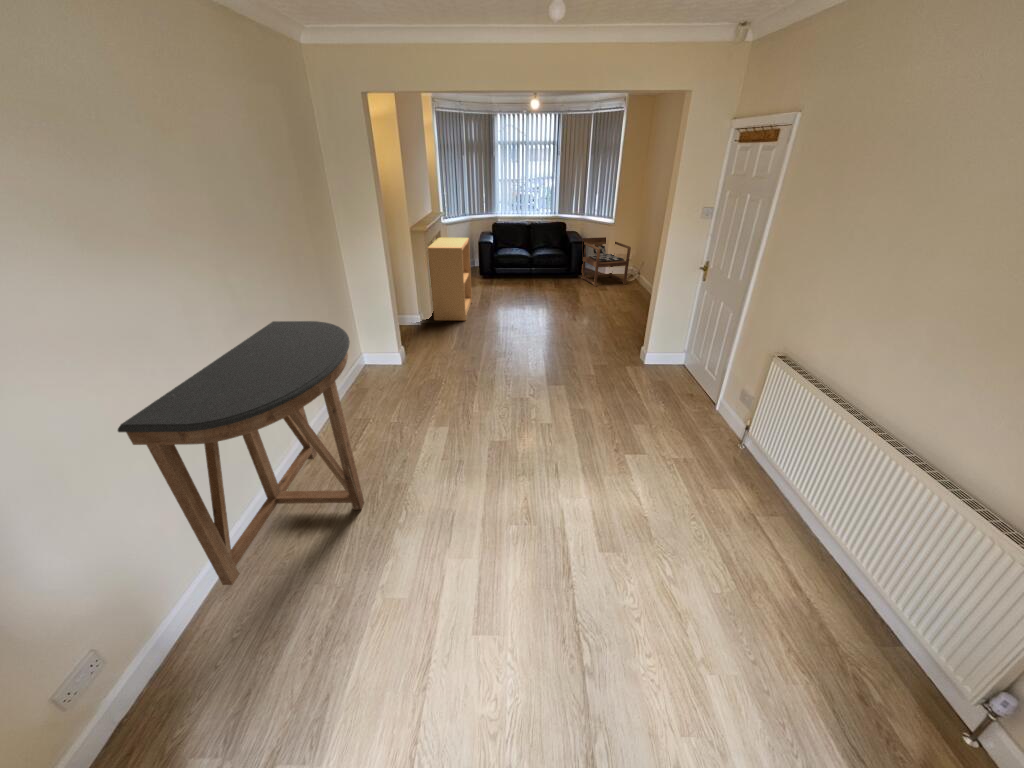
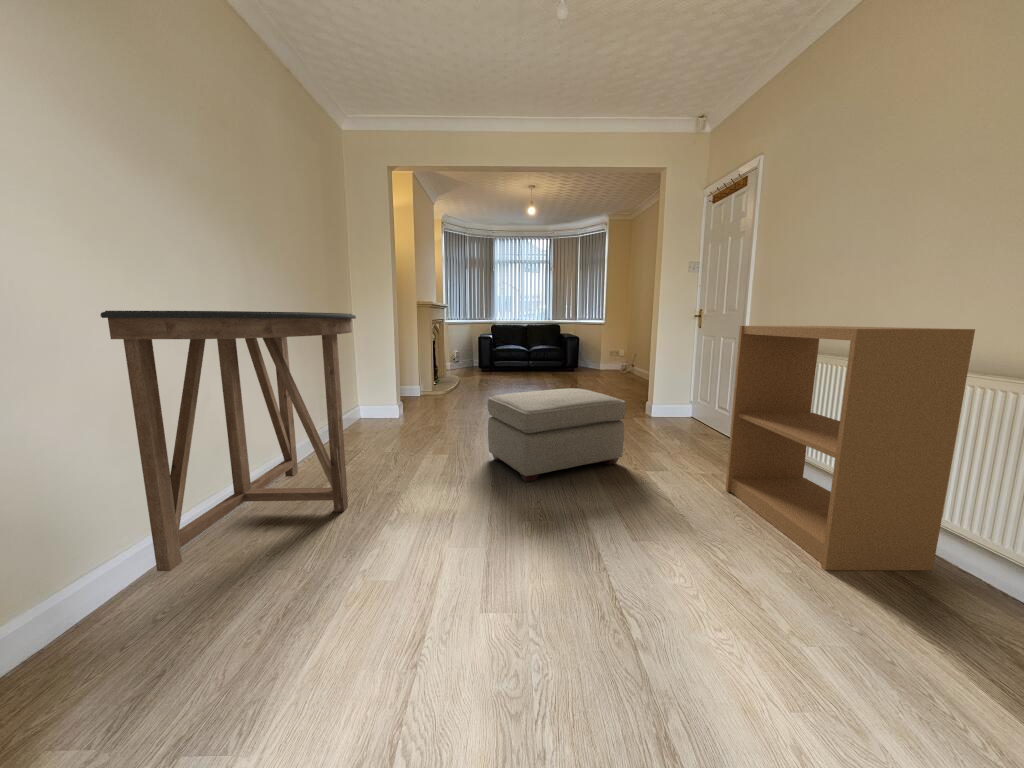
armchair: present [581,237,631,286] -> none [577,334,624,376]
bookshelf: present [428,238,472,320] -> present [725,326,975,570]
ottoman: none [483,363,612,469] -> present [488,388,626,482]

